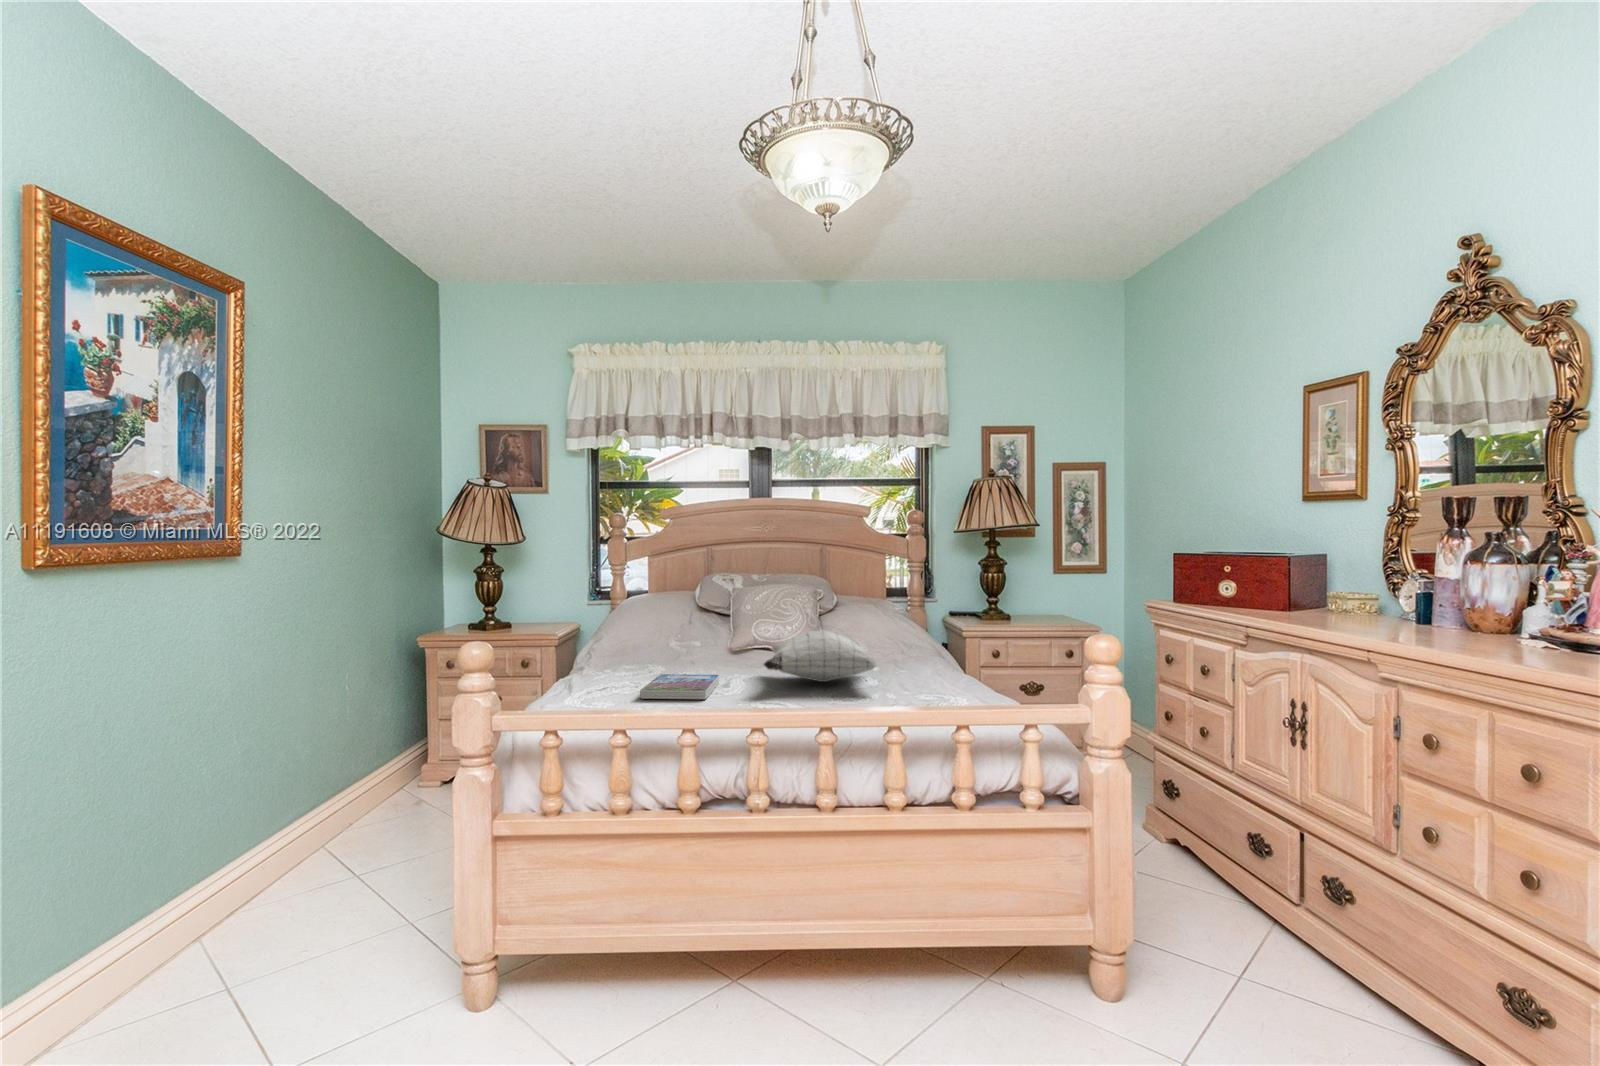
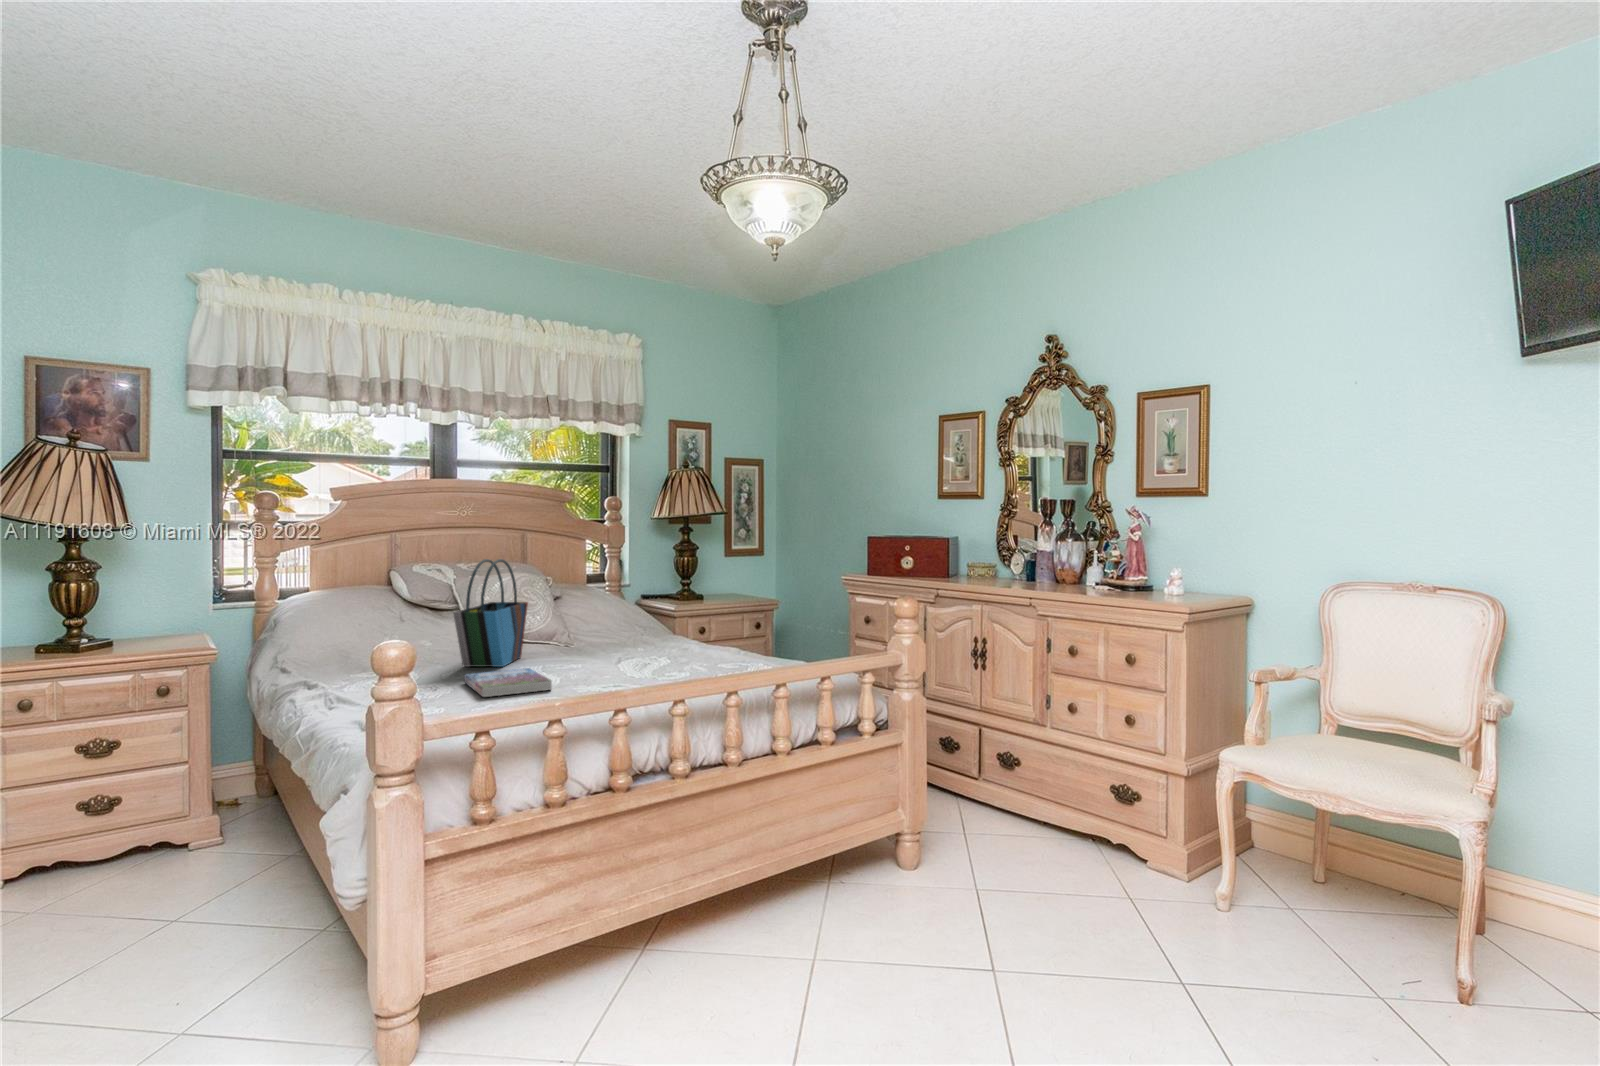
tote bag: none [676,568,765,671] -> present [453,559,528,667]
pillow: present [763,630,877,682] -> none [560,615,694,664]

